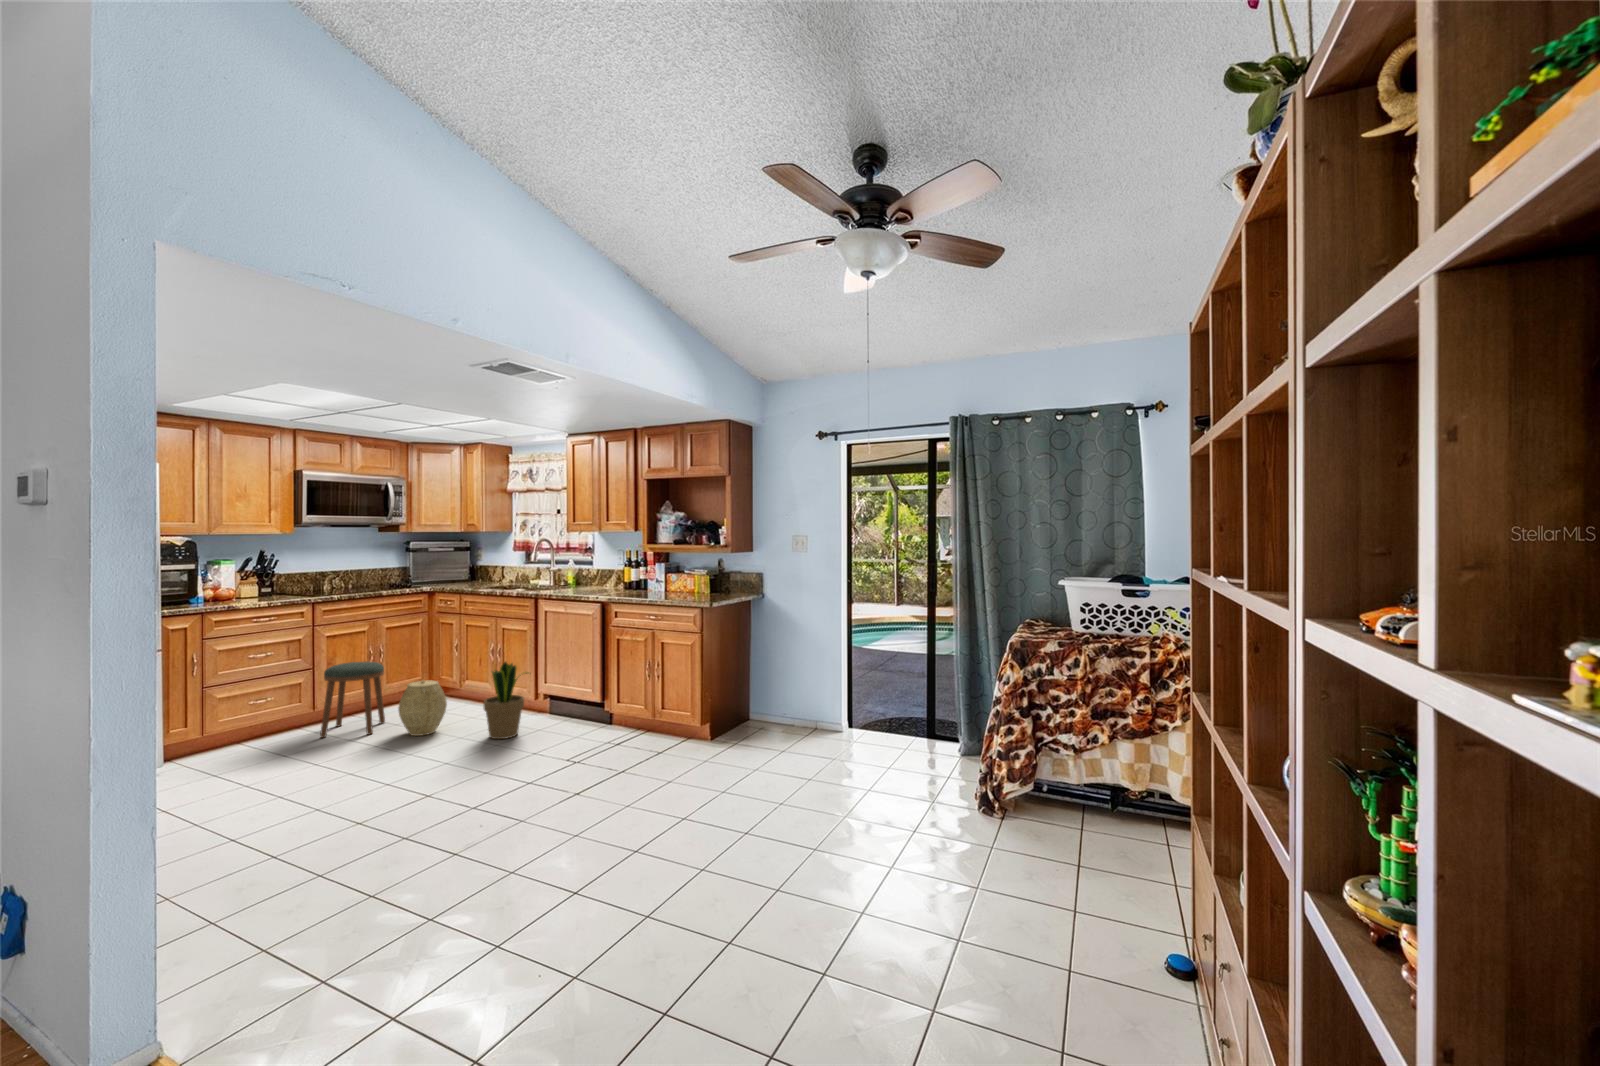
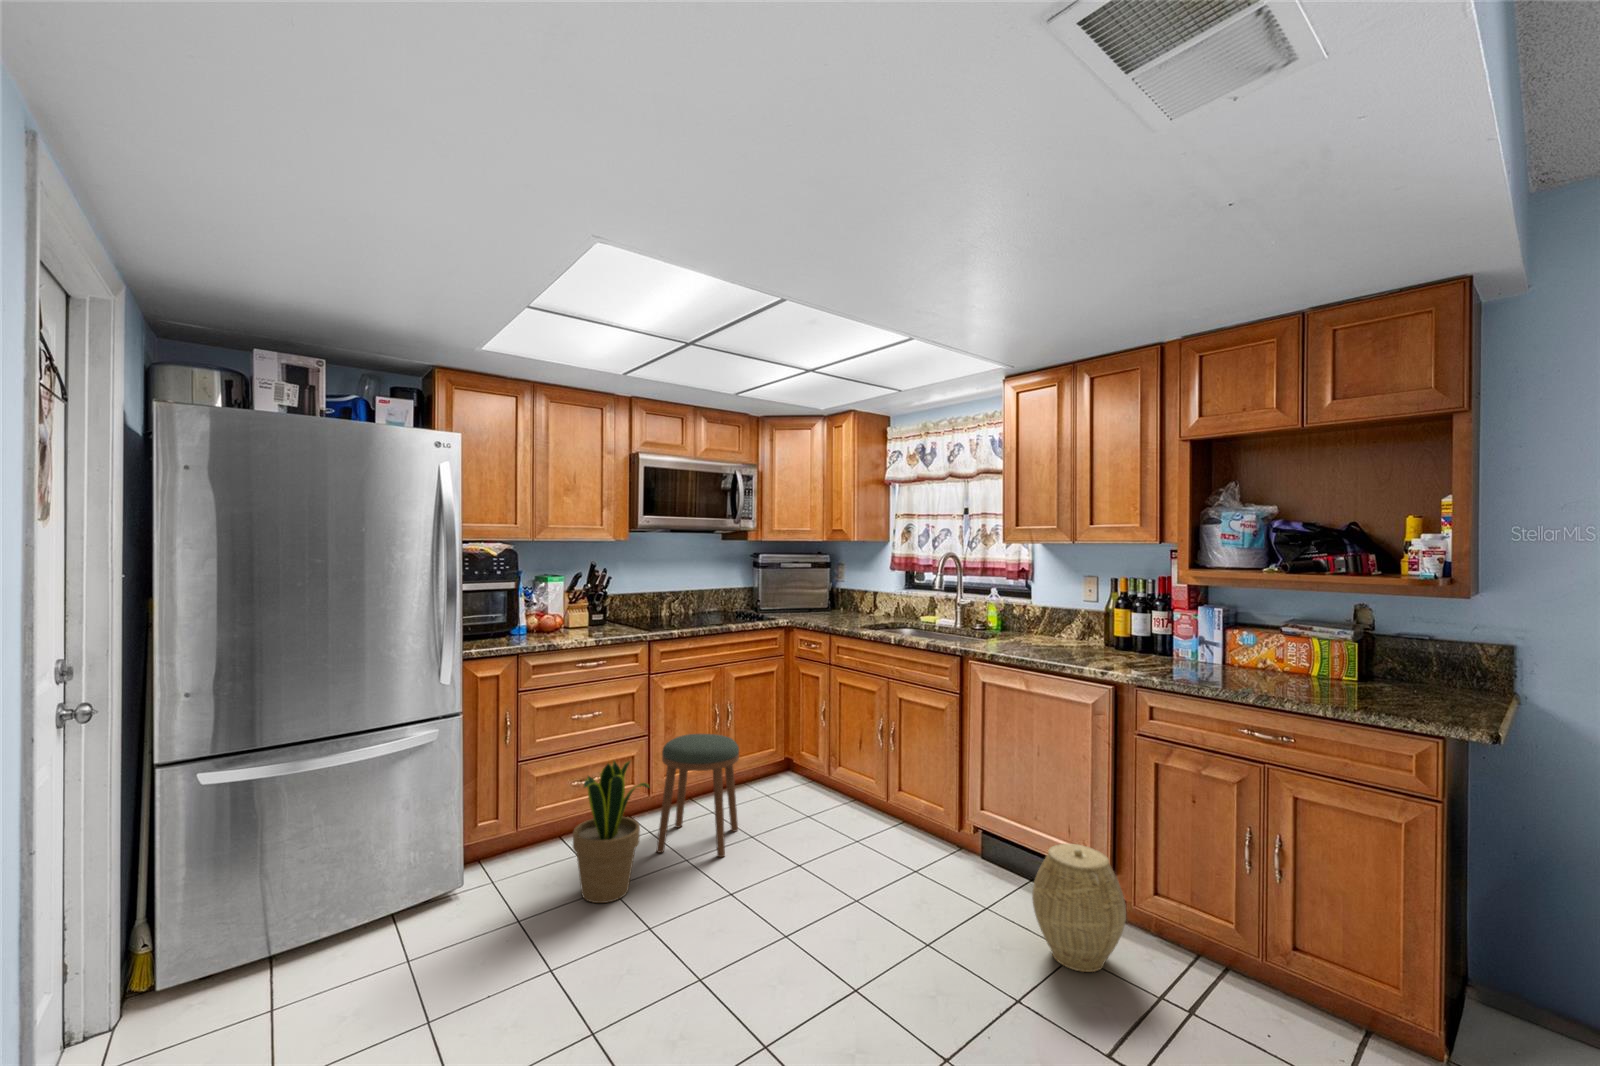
potted plant: present [484,662,527,739] -> present [573,761,650,903]
woven basket: present [398,681,447,736] -> present [1032,844,1126,972]

